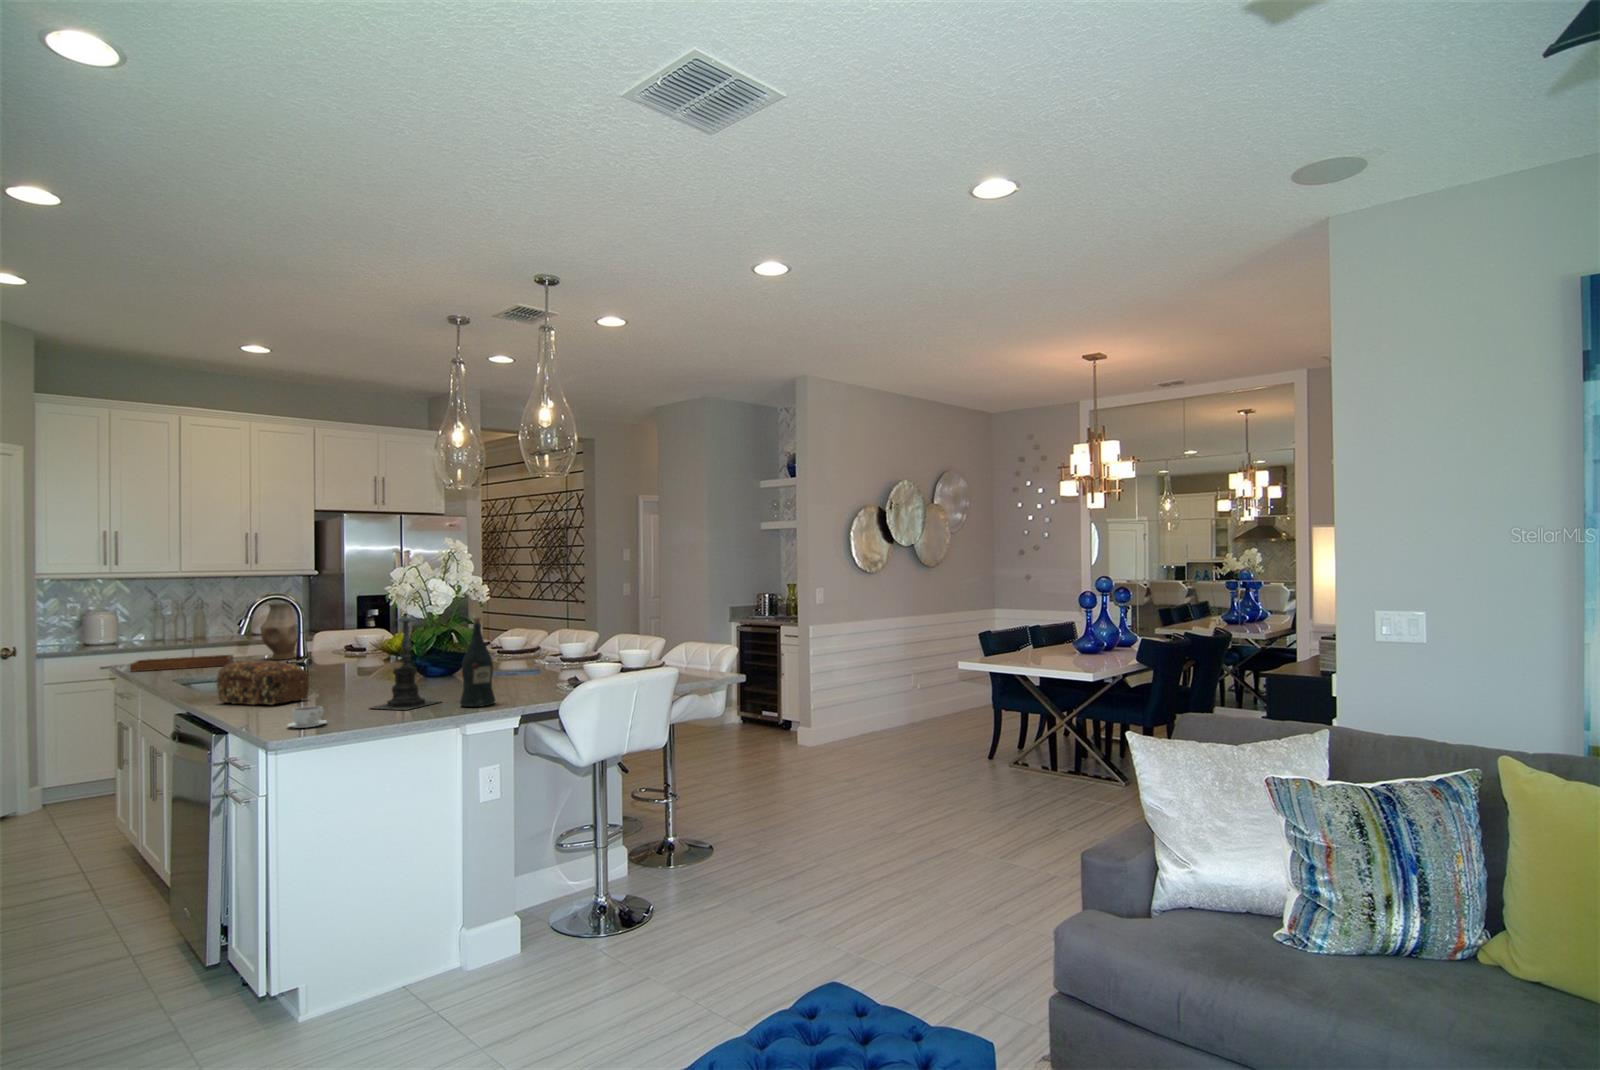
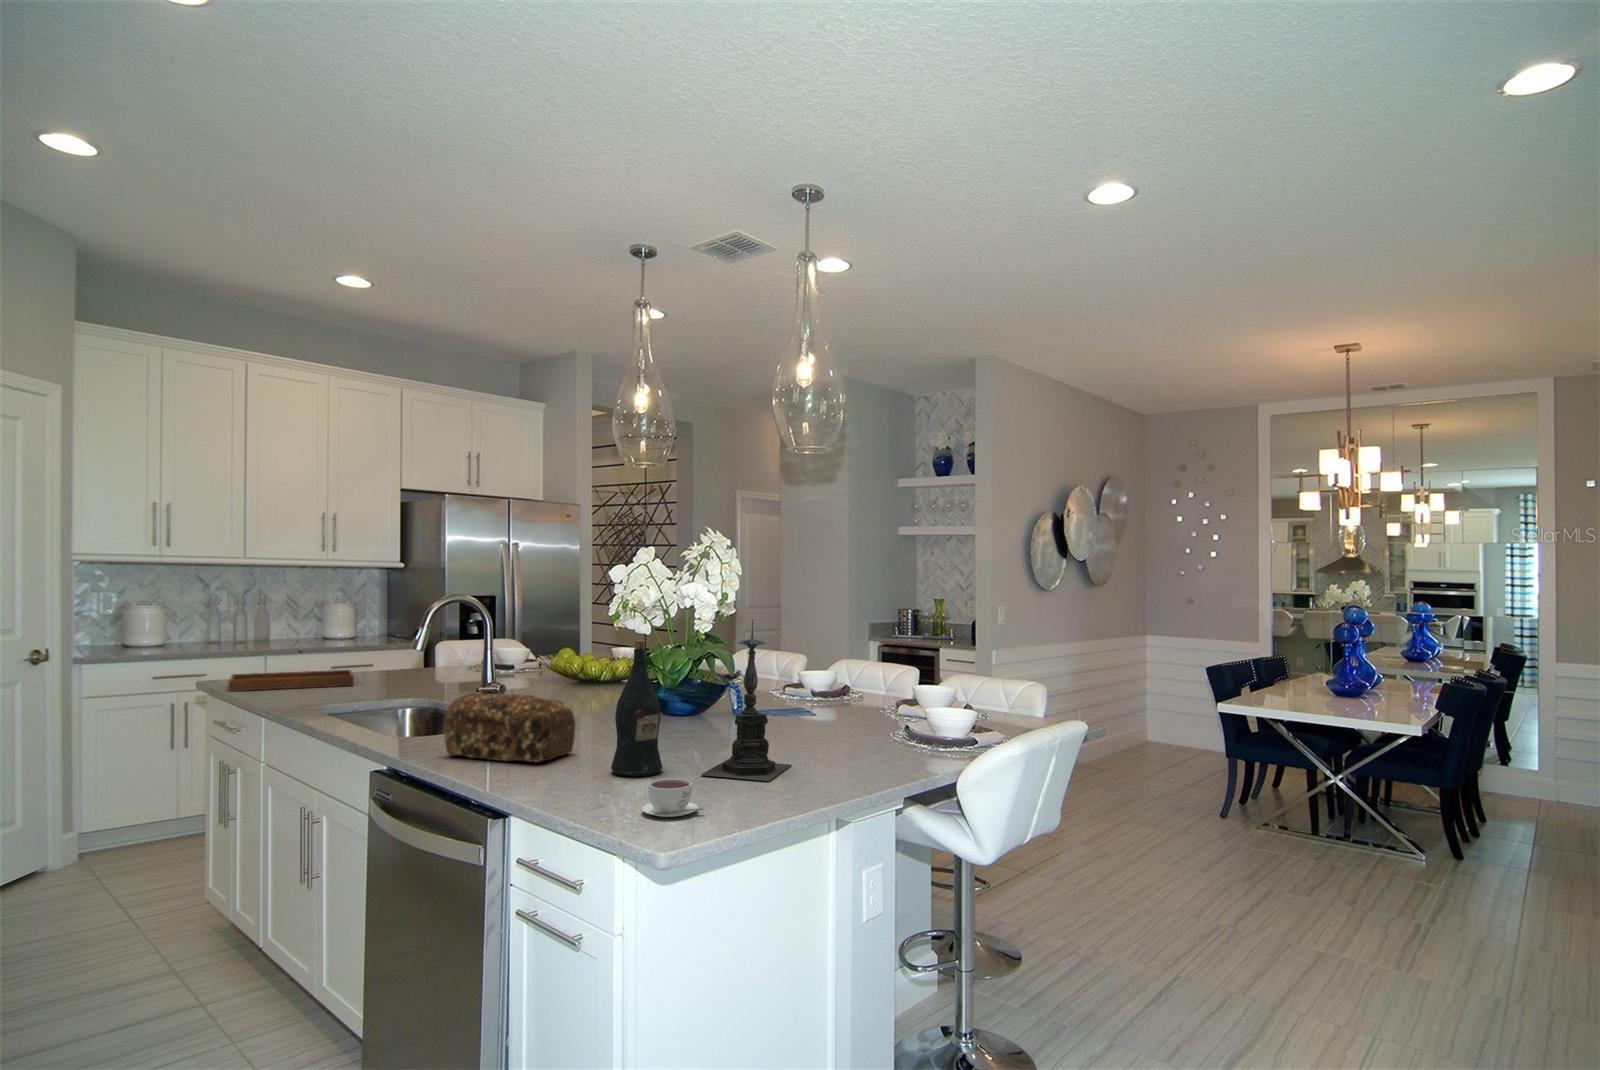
vase: present [260,603,296,660] -> none [387,603,442,679]
wine bottle: present [460,617,495,707] -> present [611,640,662,777]

